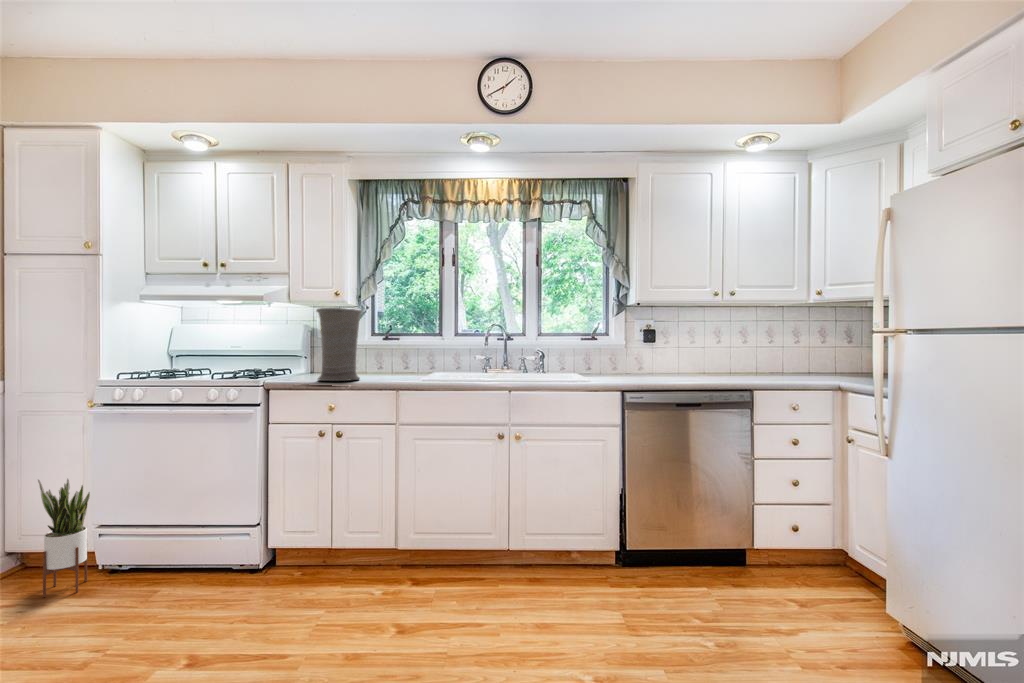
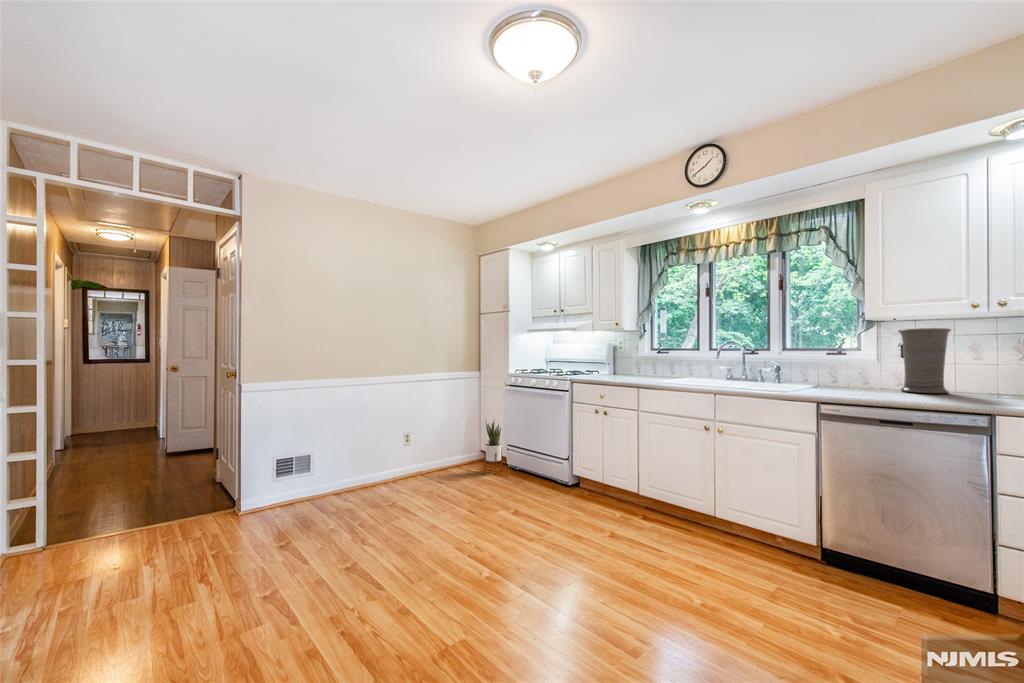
vase: present [316,308,362,381] -> present [898,328,951,393]

